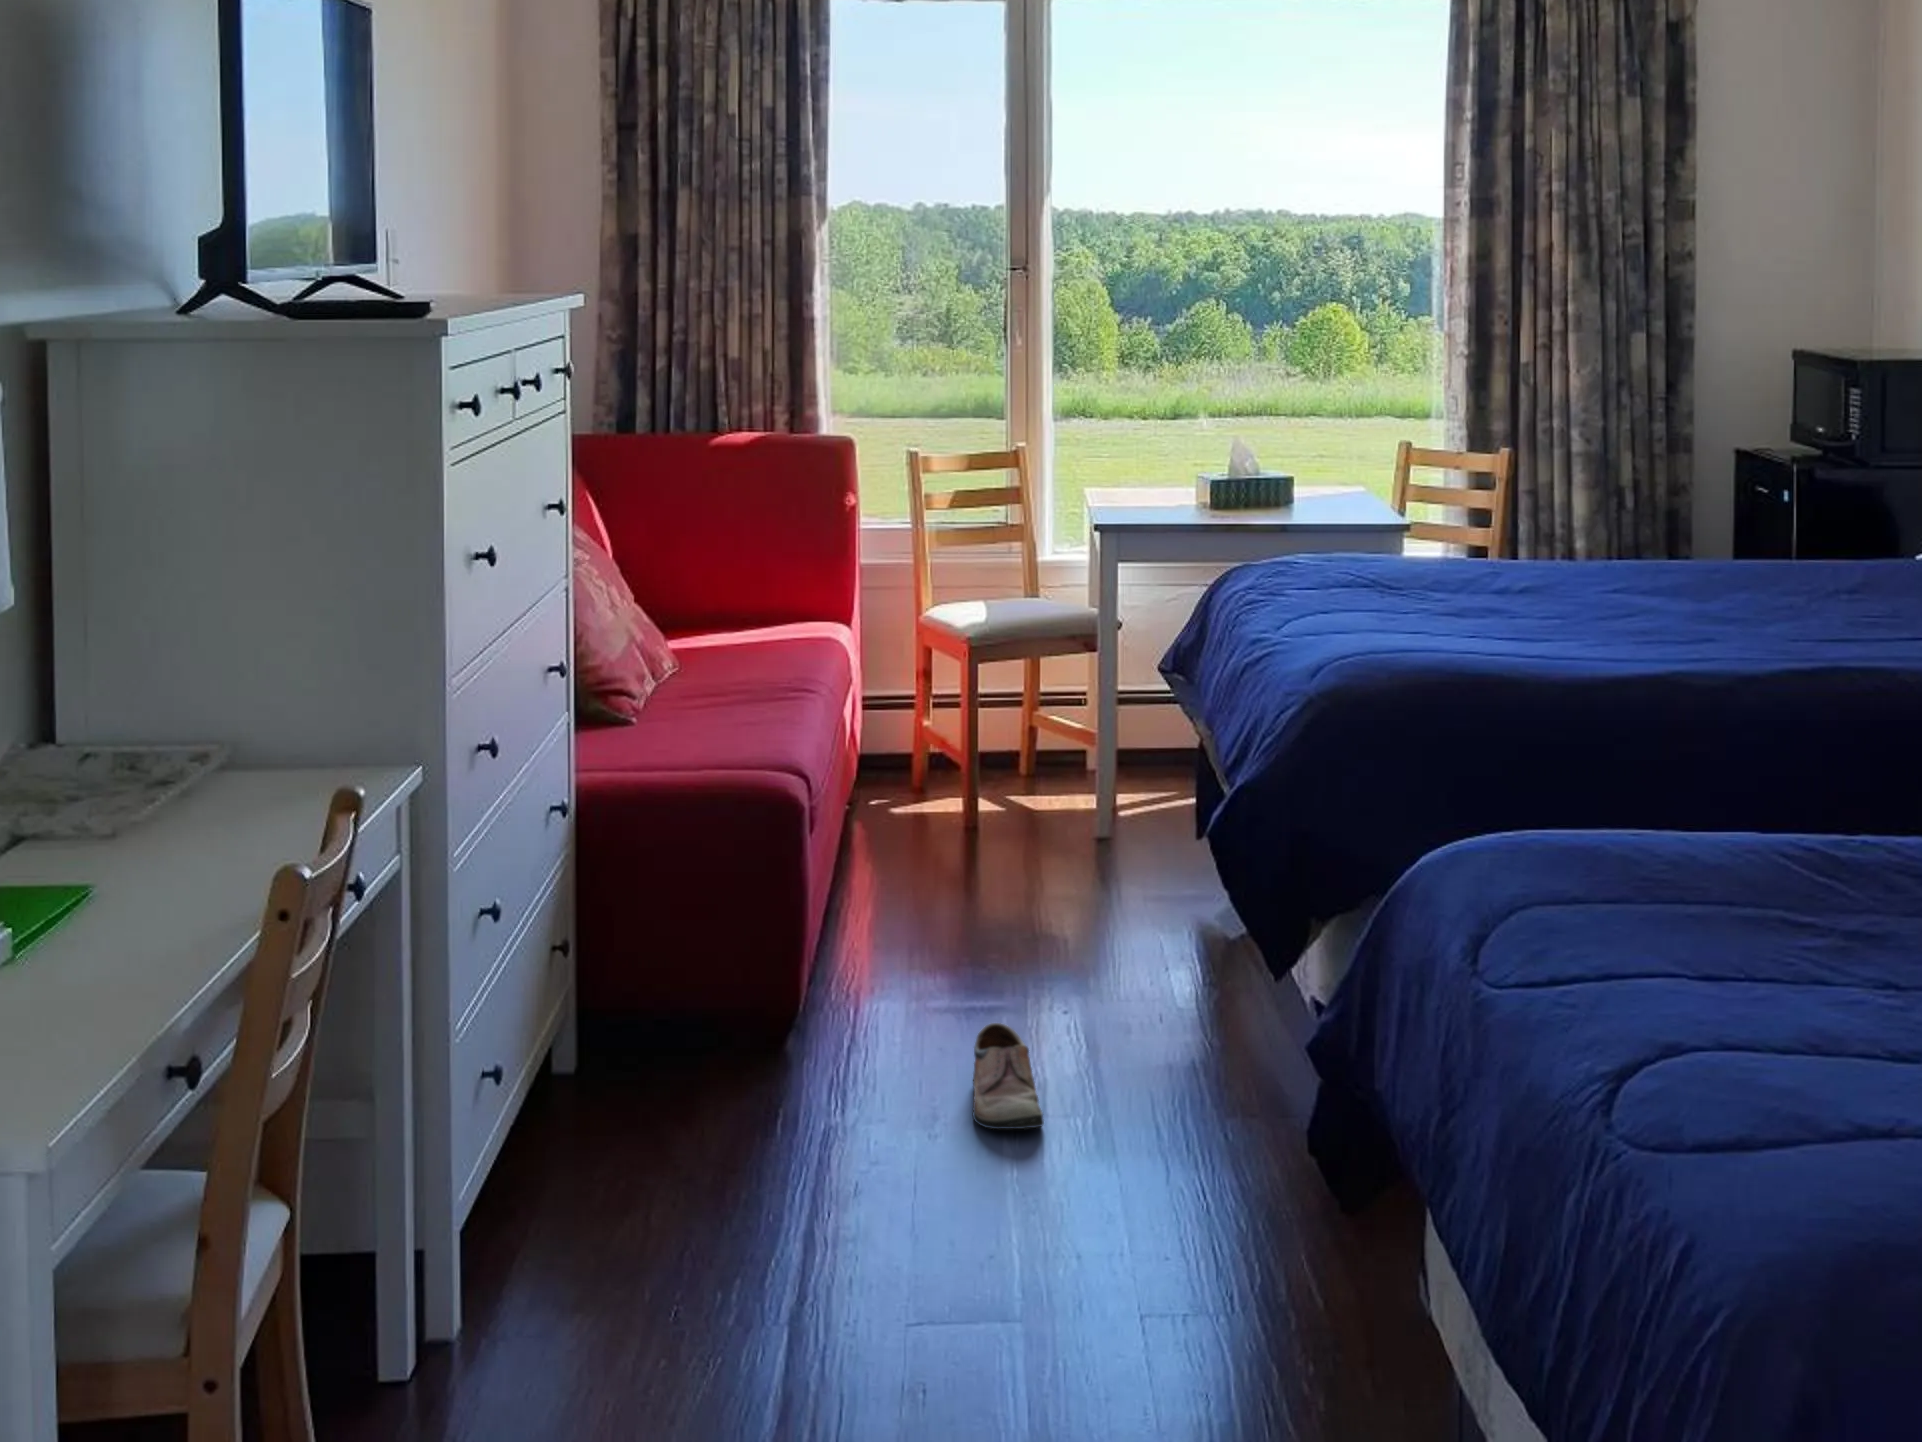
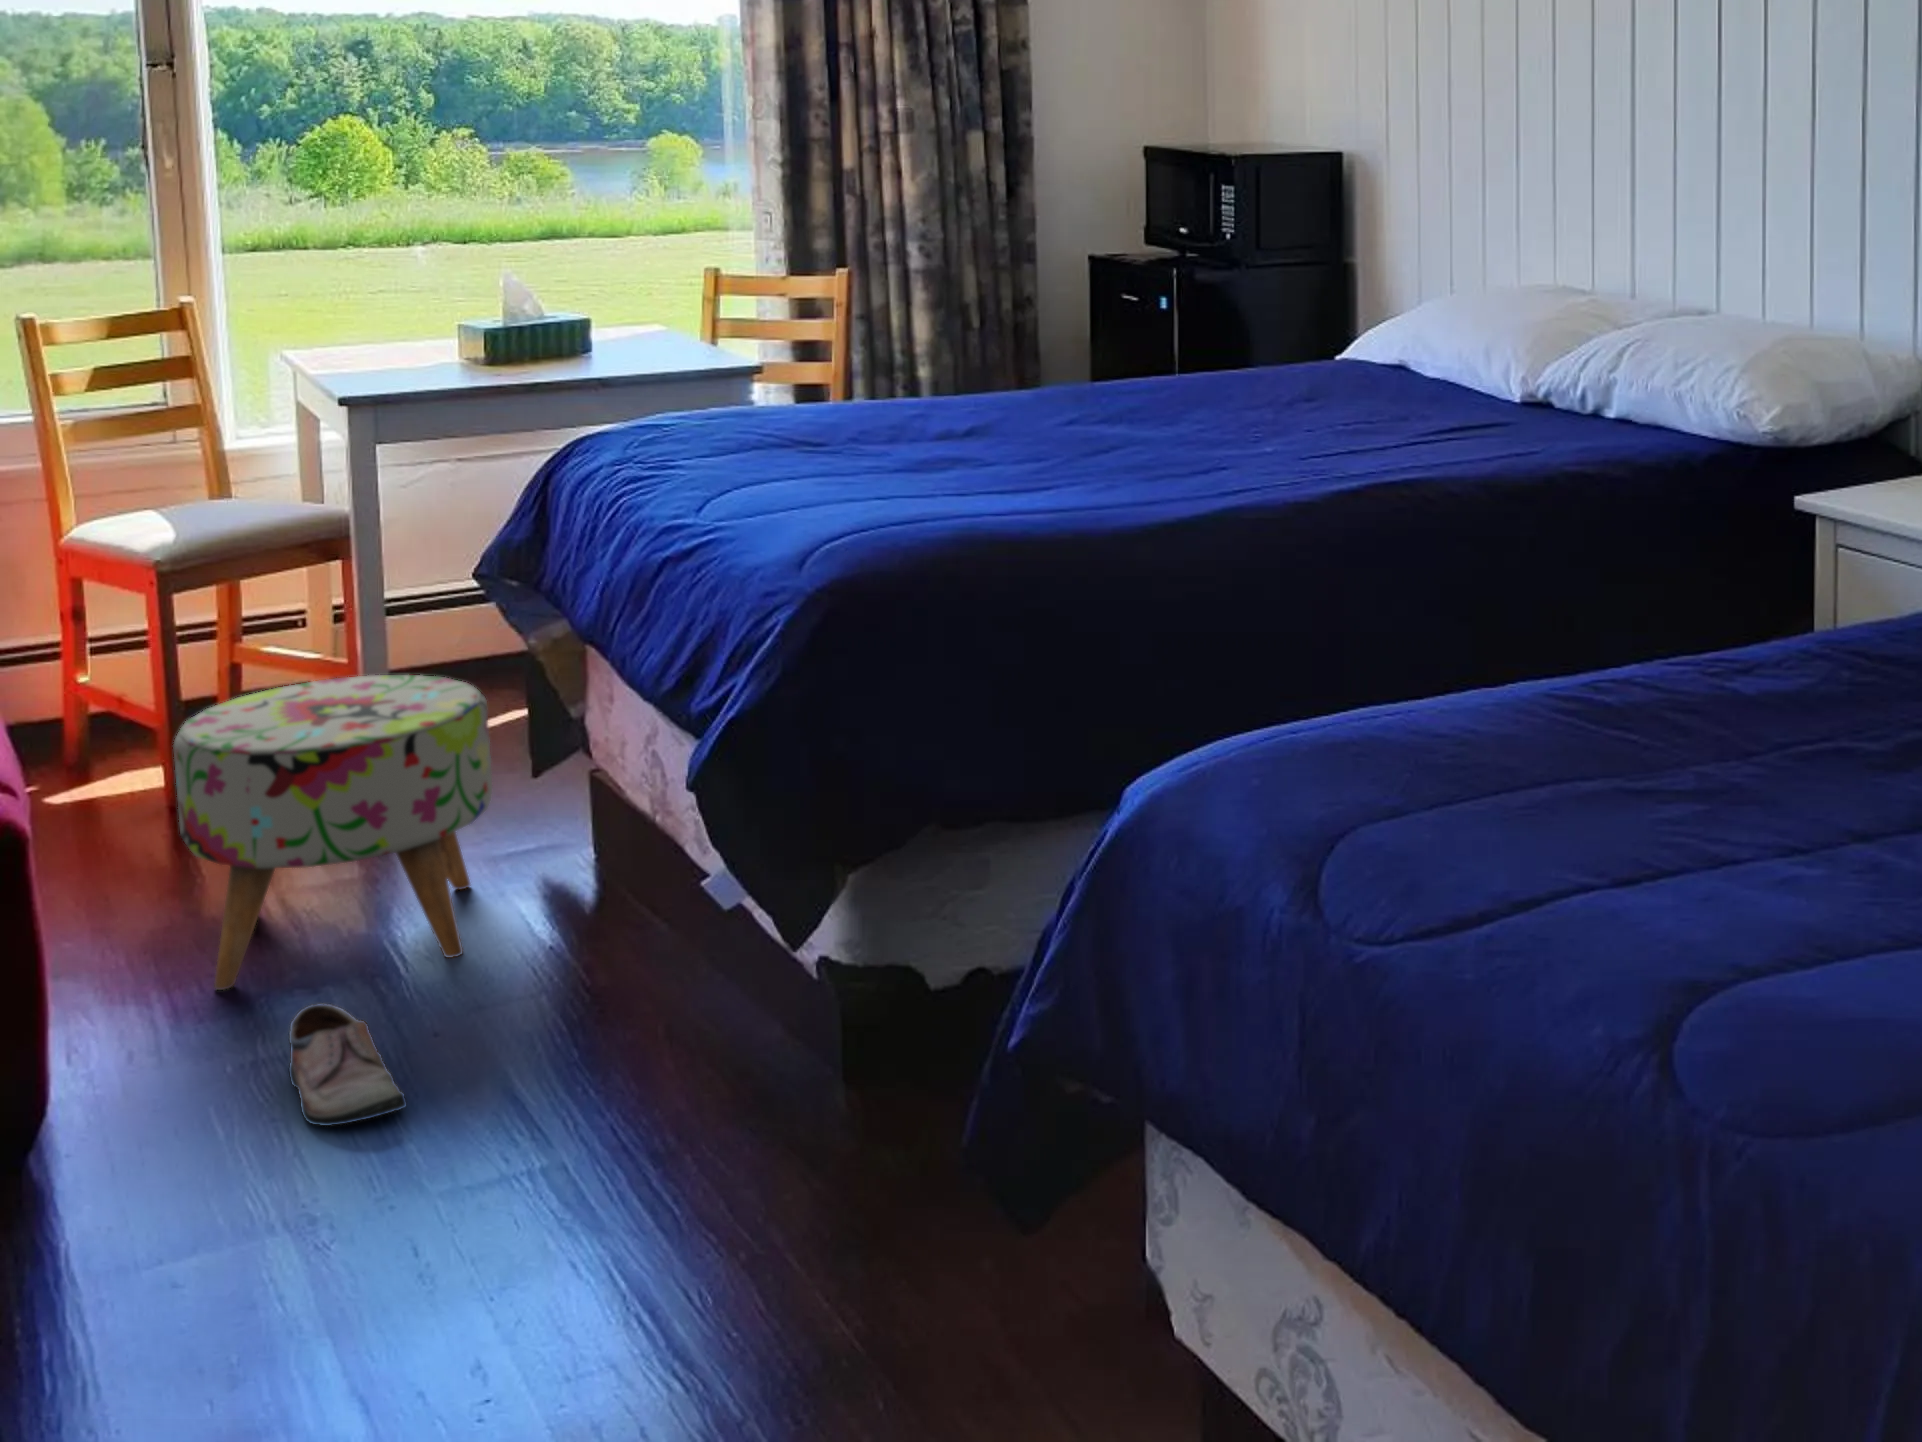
ottoman: none [940,756,1163,1002] -> present [173,675,492,990]

